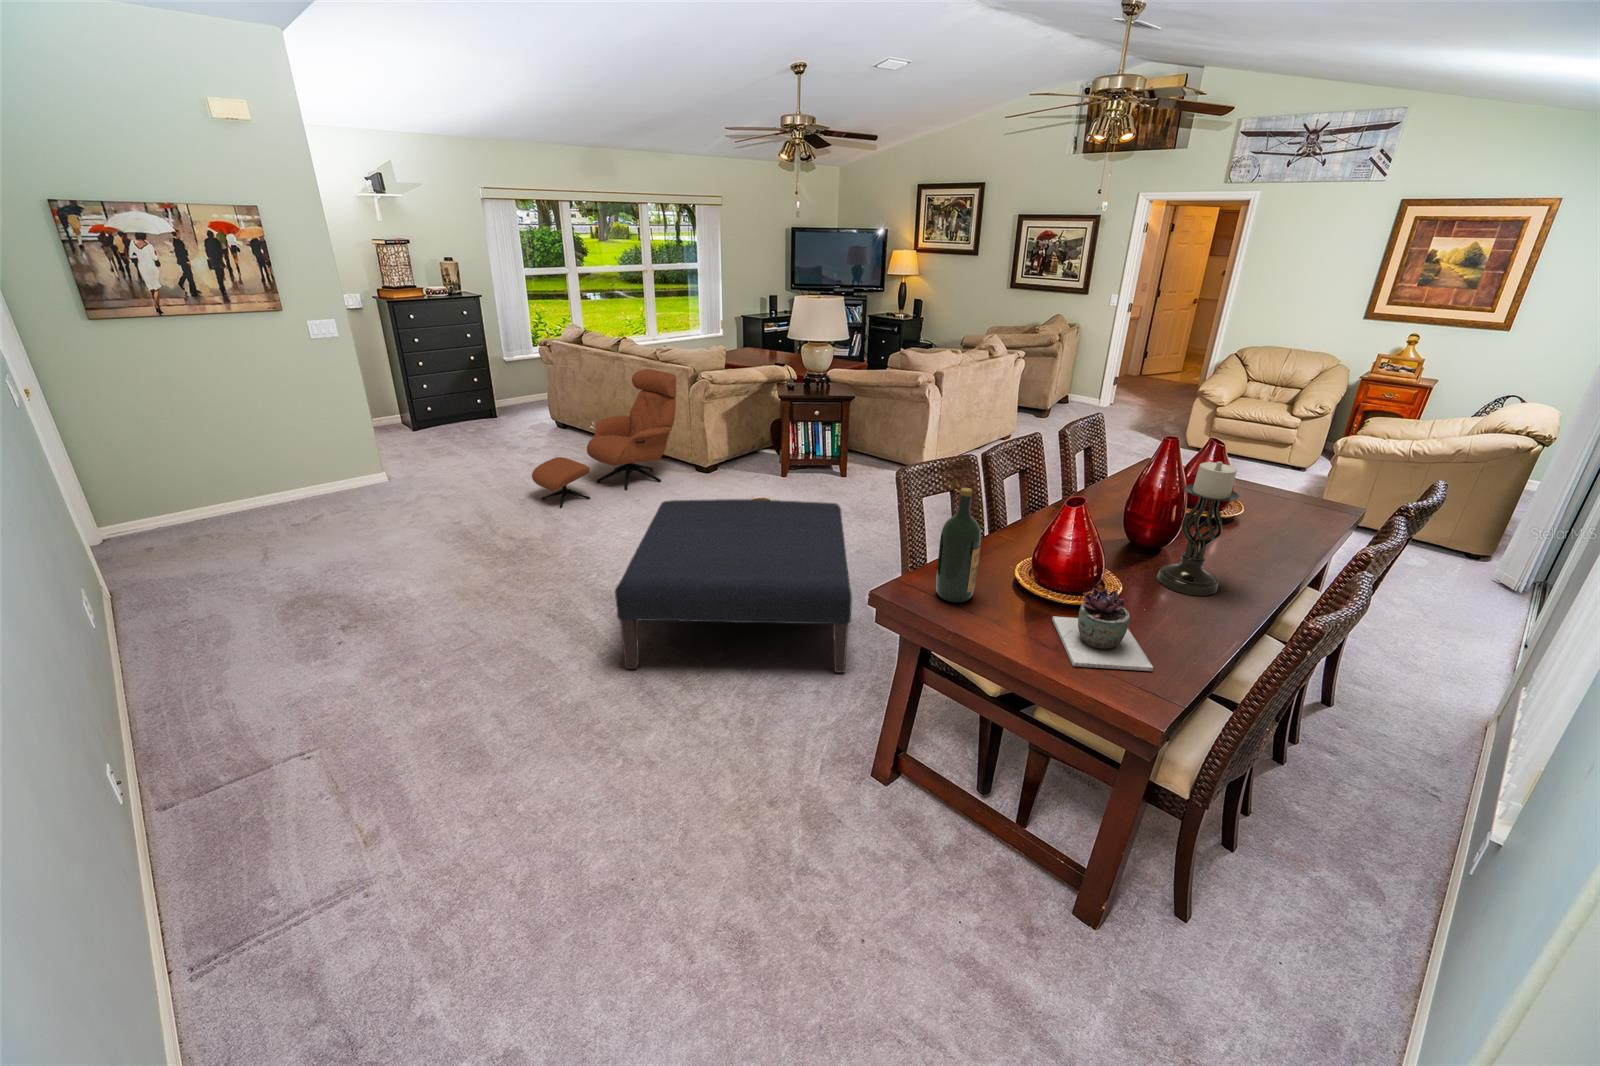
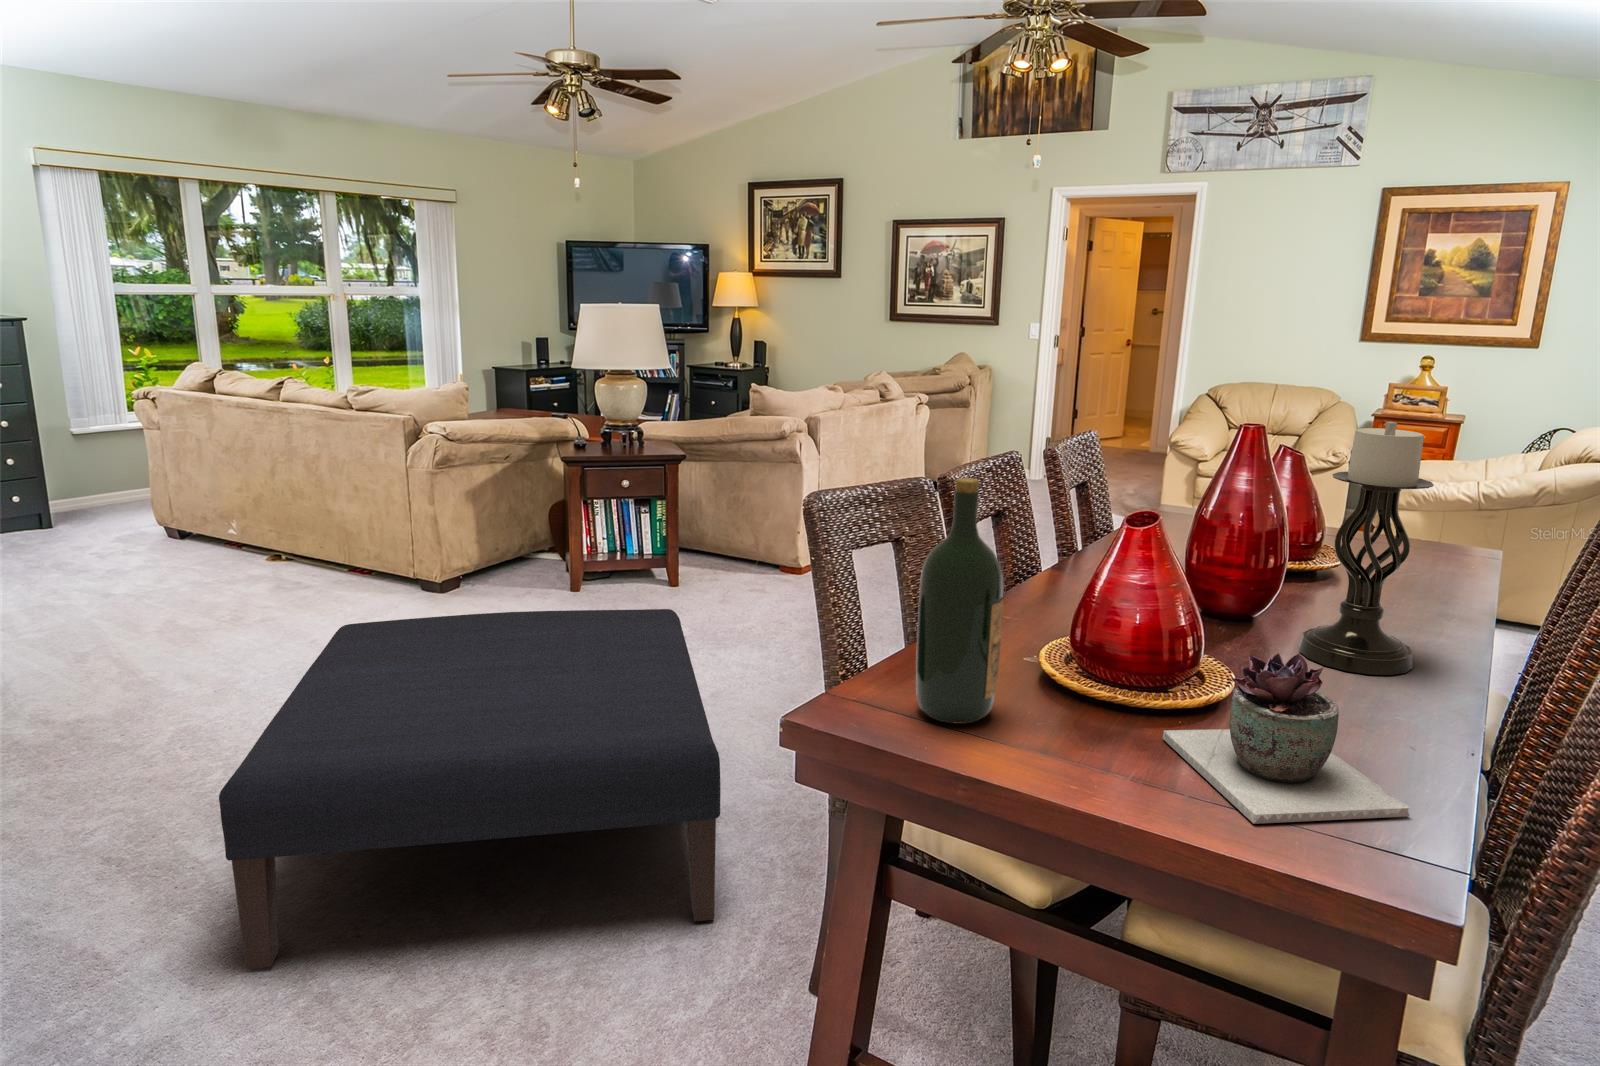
lounge chair: present [532,369,676,508] -> none [86,422,375,668]

